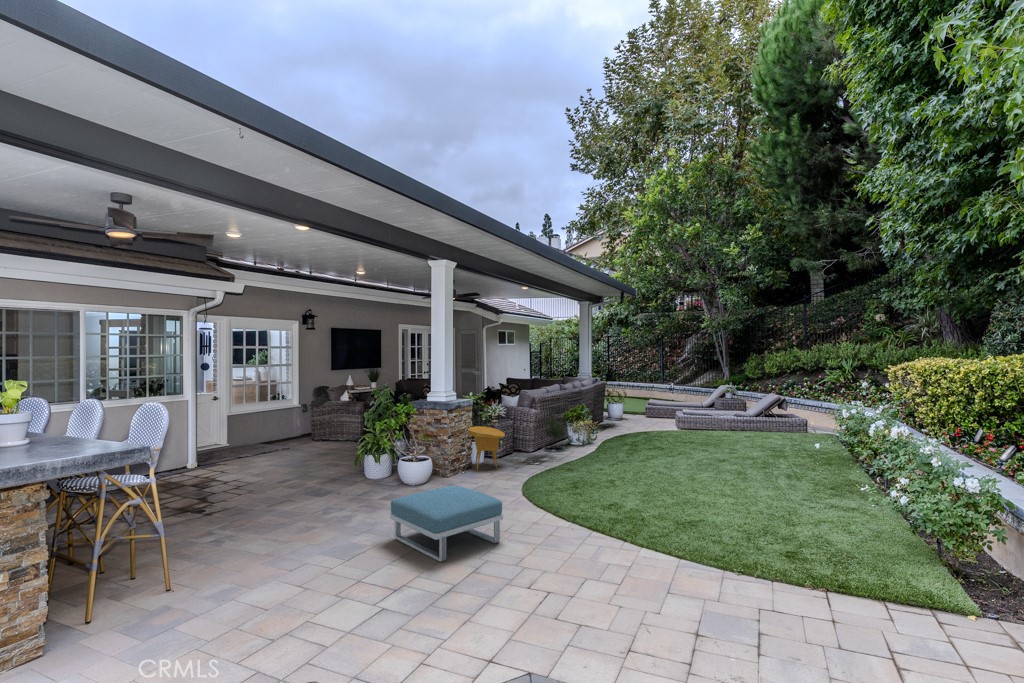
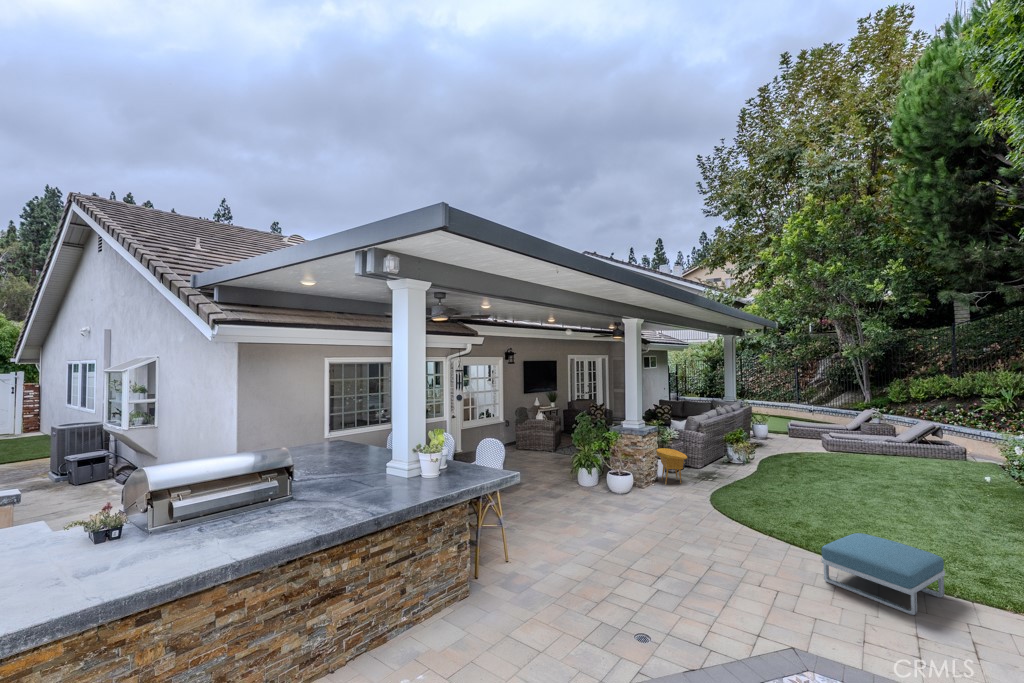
potted tree: present [543,413,565,452] -> none [709,434,734,470]
footstool: present [390,486,503,562] -> present [822,533,945,615]

